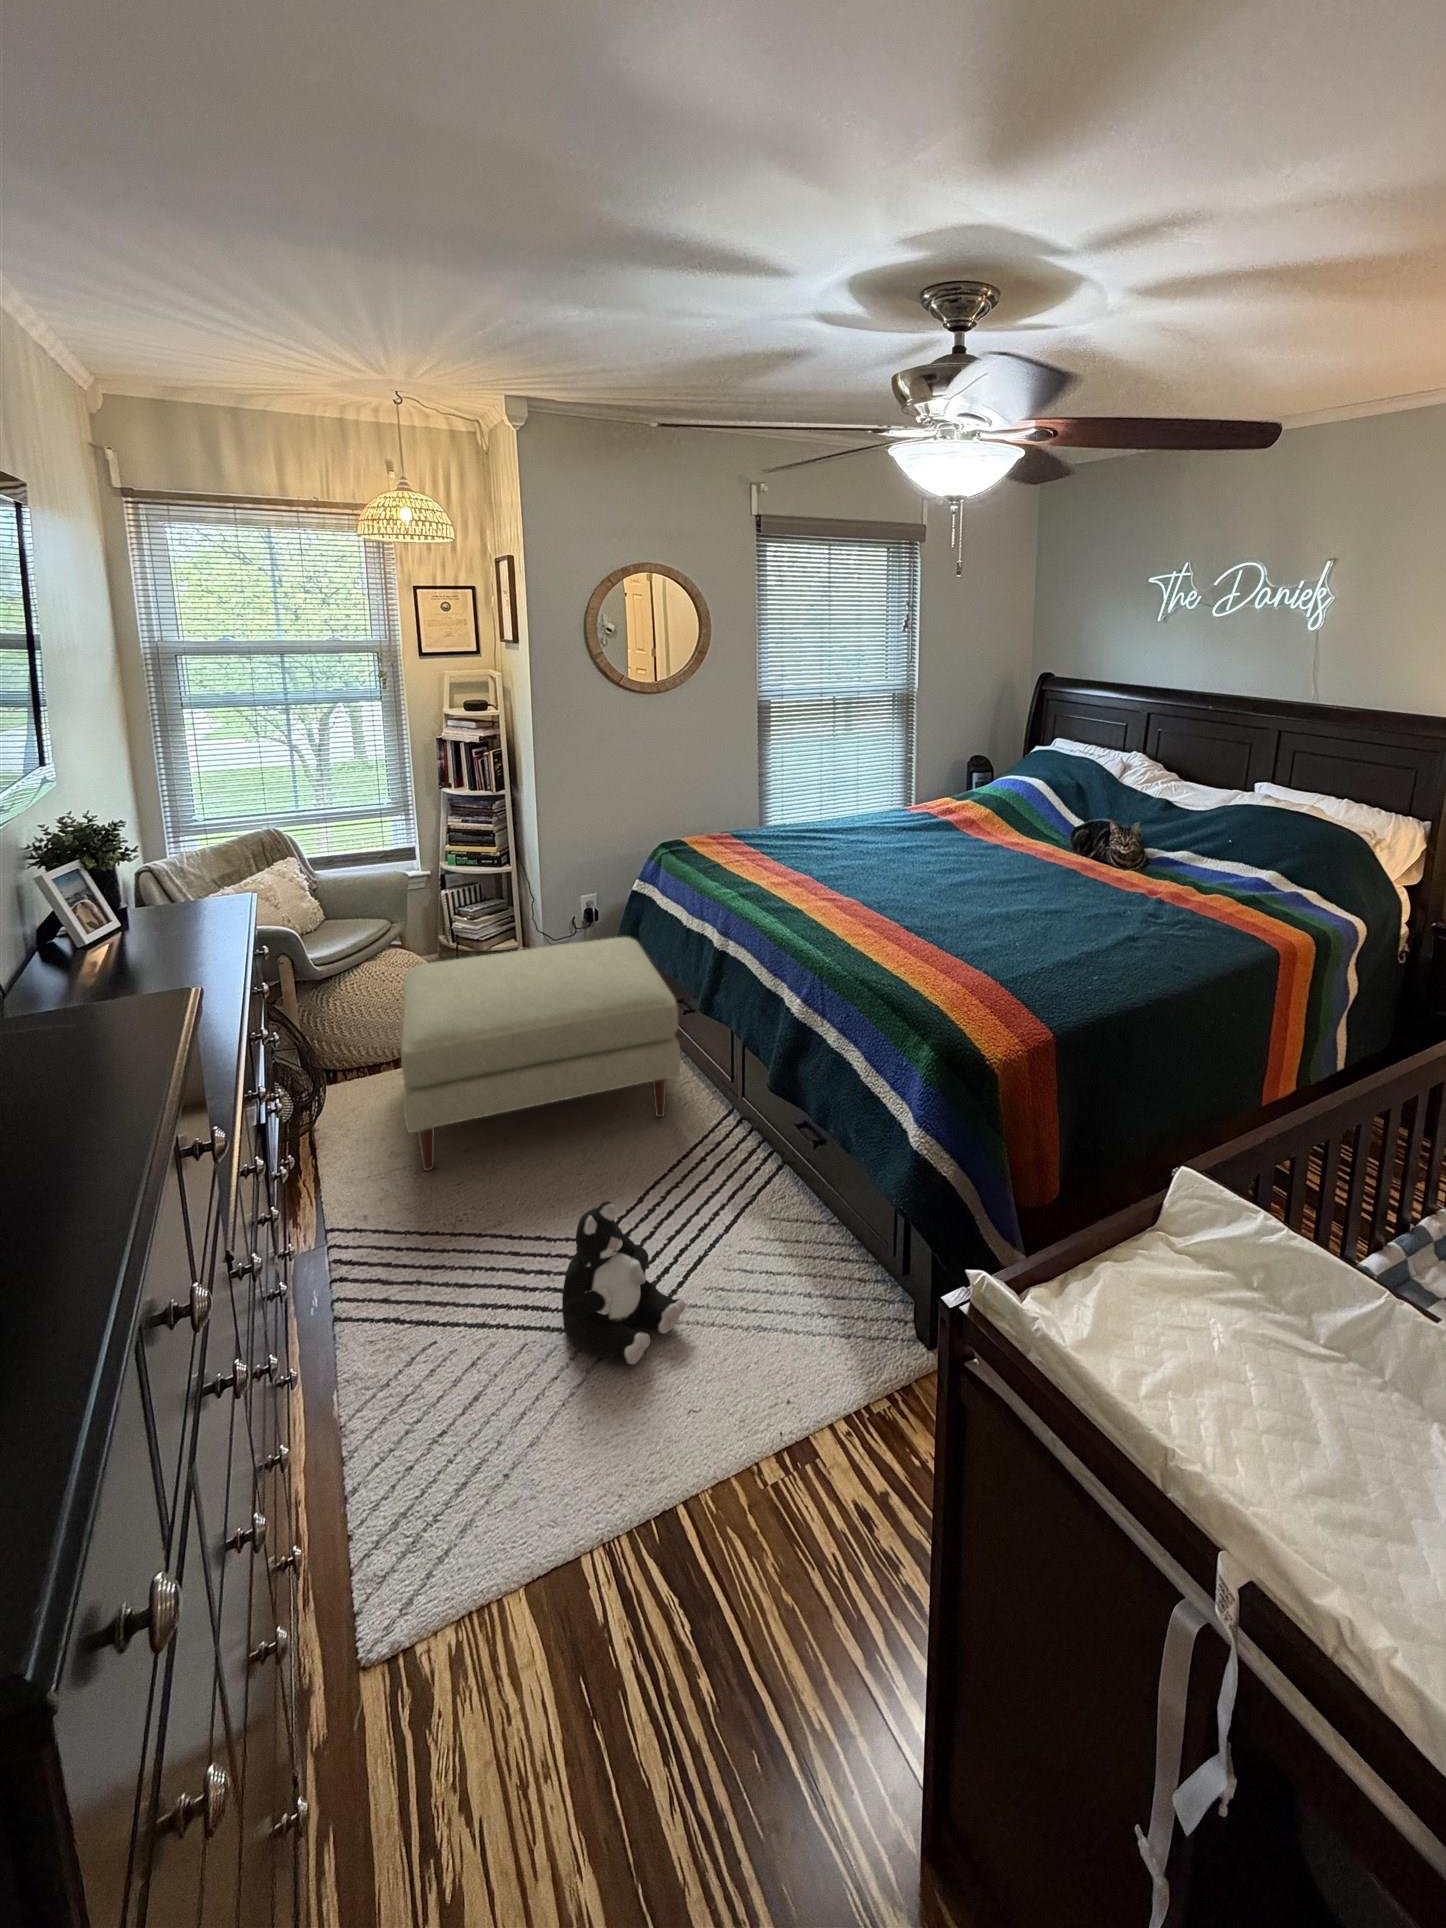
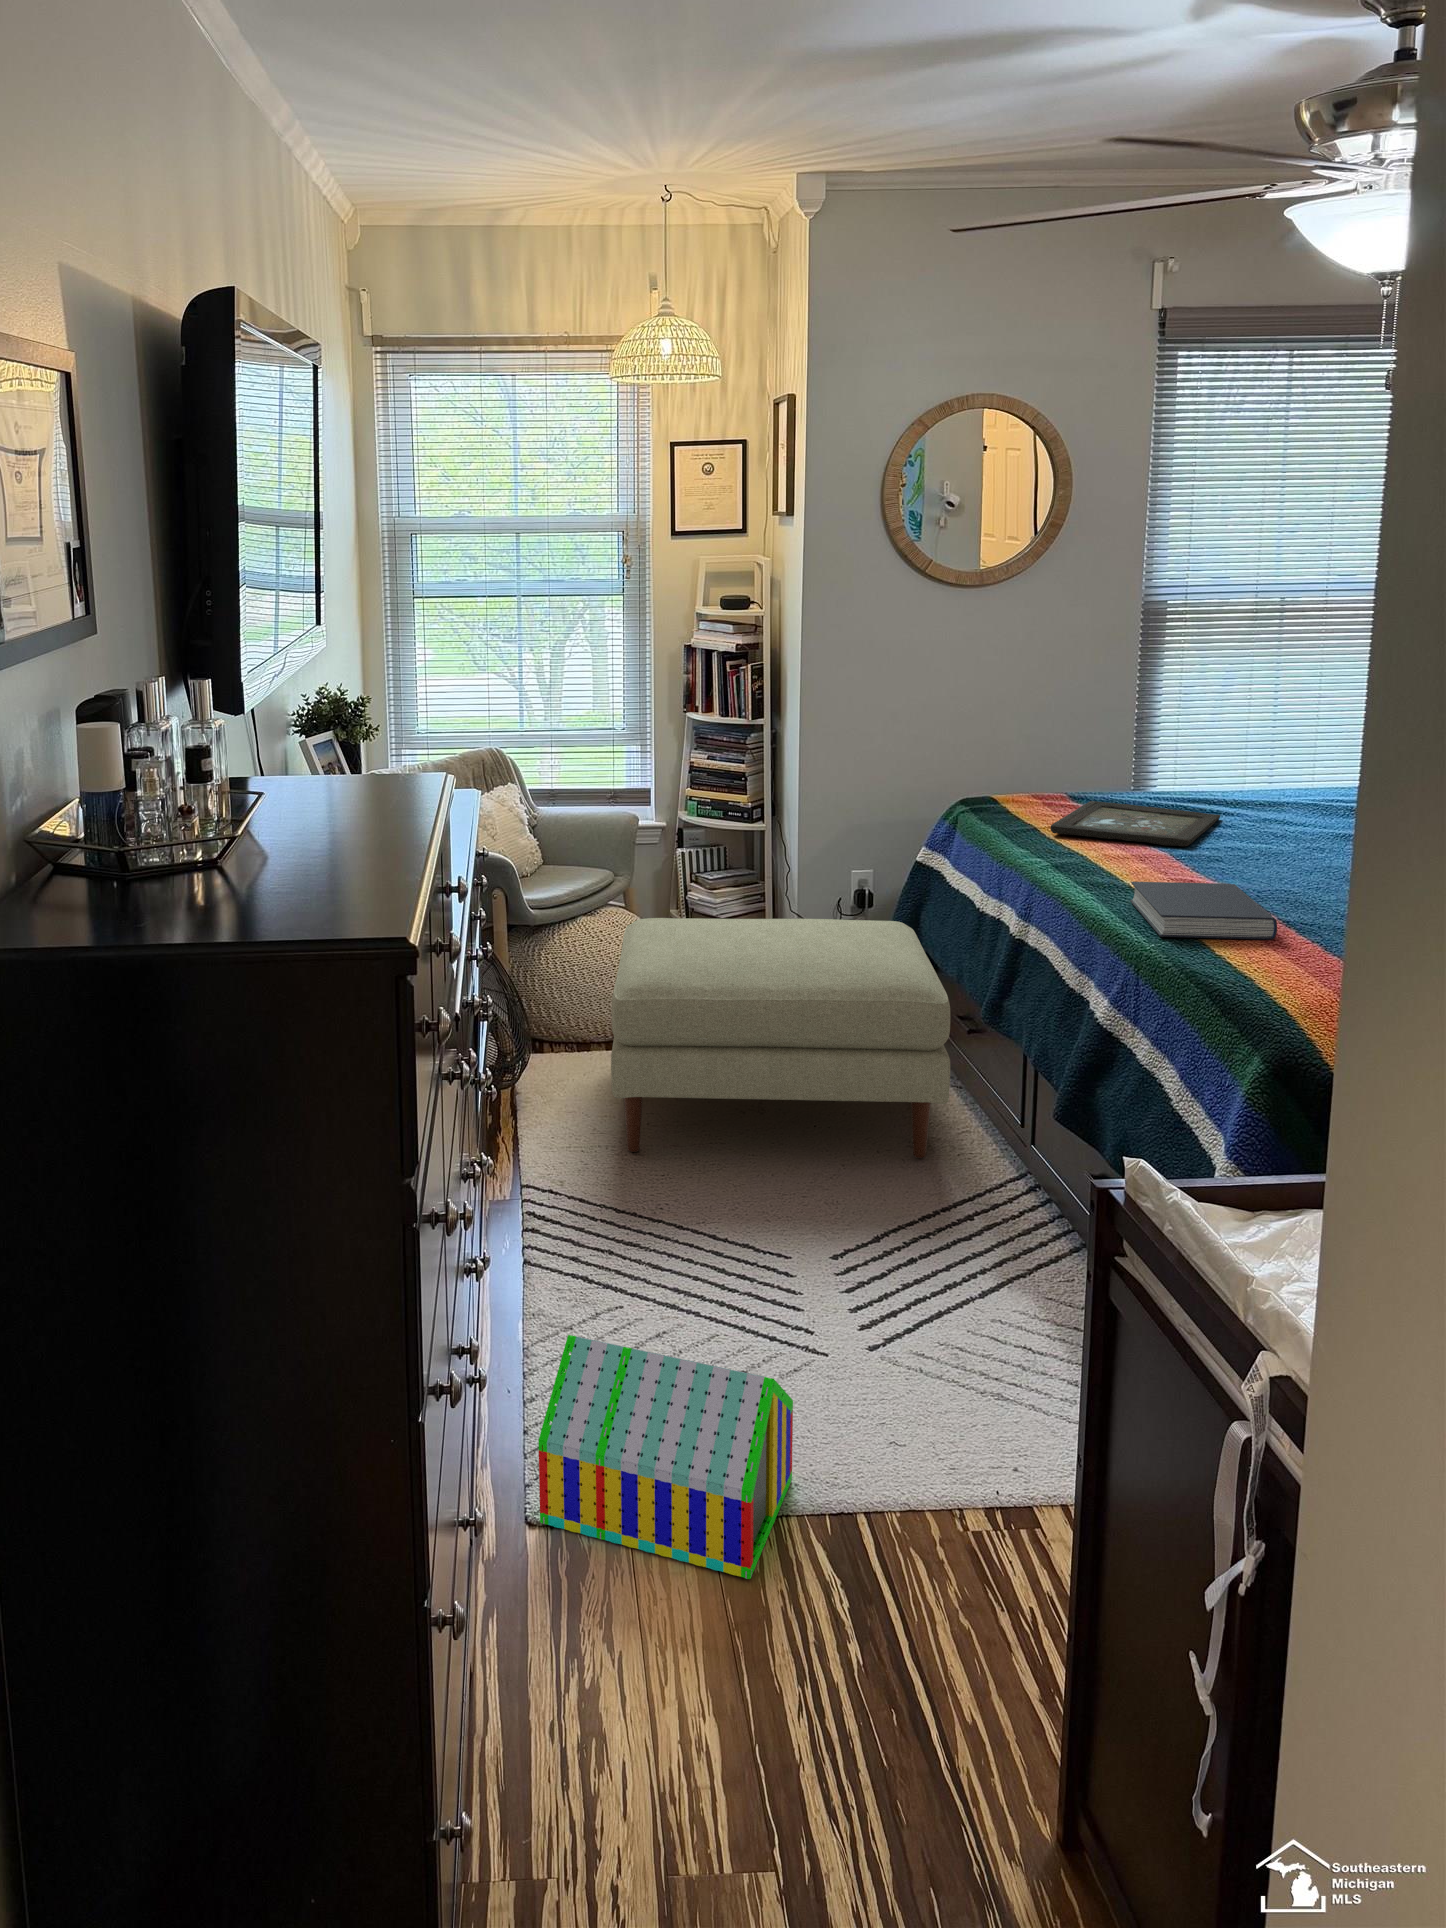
tray: none [730,836,829,868] -> present [1051,801,1220,846]
book: none [800,901,900,952] -> present [1130,882,1277,940]
plush toy: present [562,1201,685,1364] -> none [757,1190,906,1383]
toy house: none [370,1421,615,1656] -> present [538,1335,793,1579]

